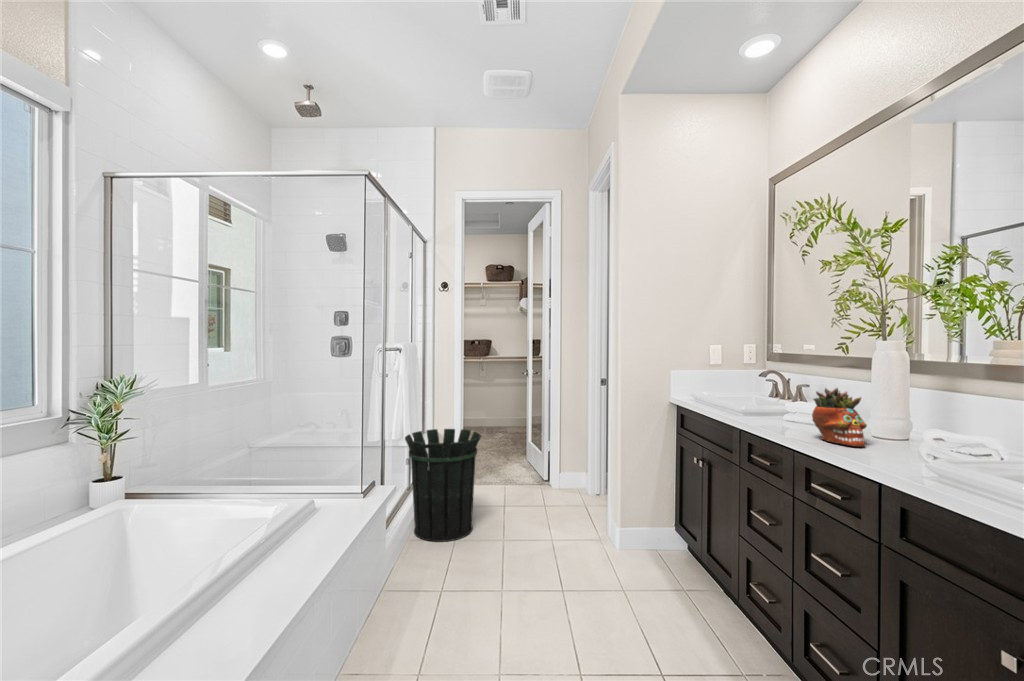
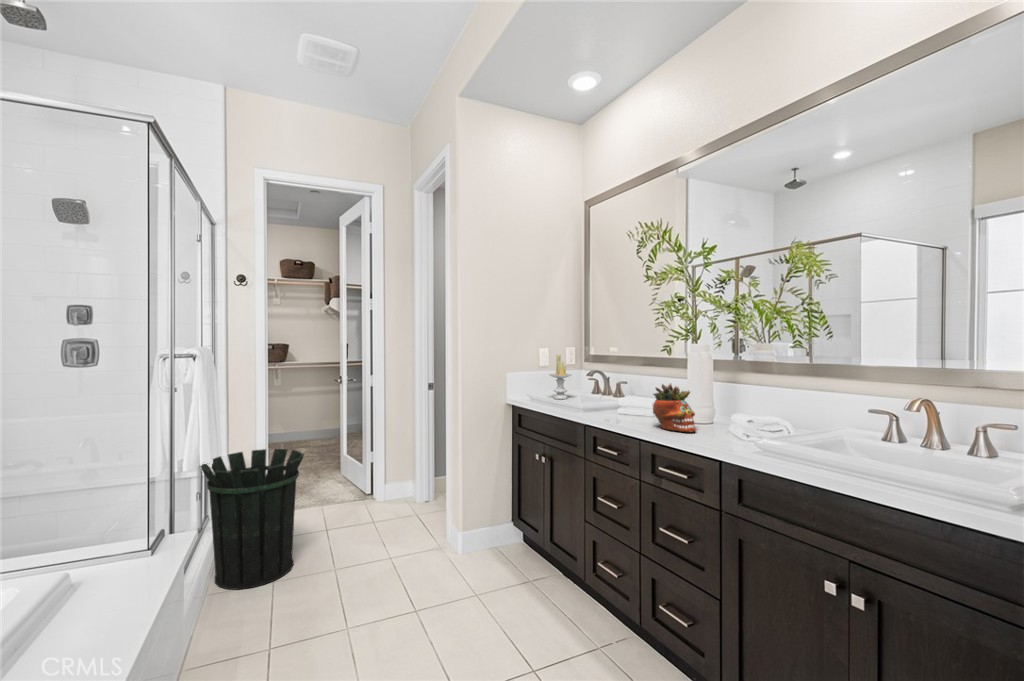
candle: none [716,353,742,402] -> present [549,354,571,399]

